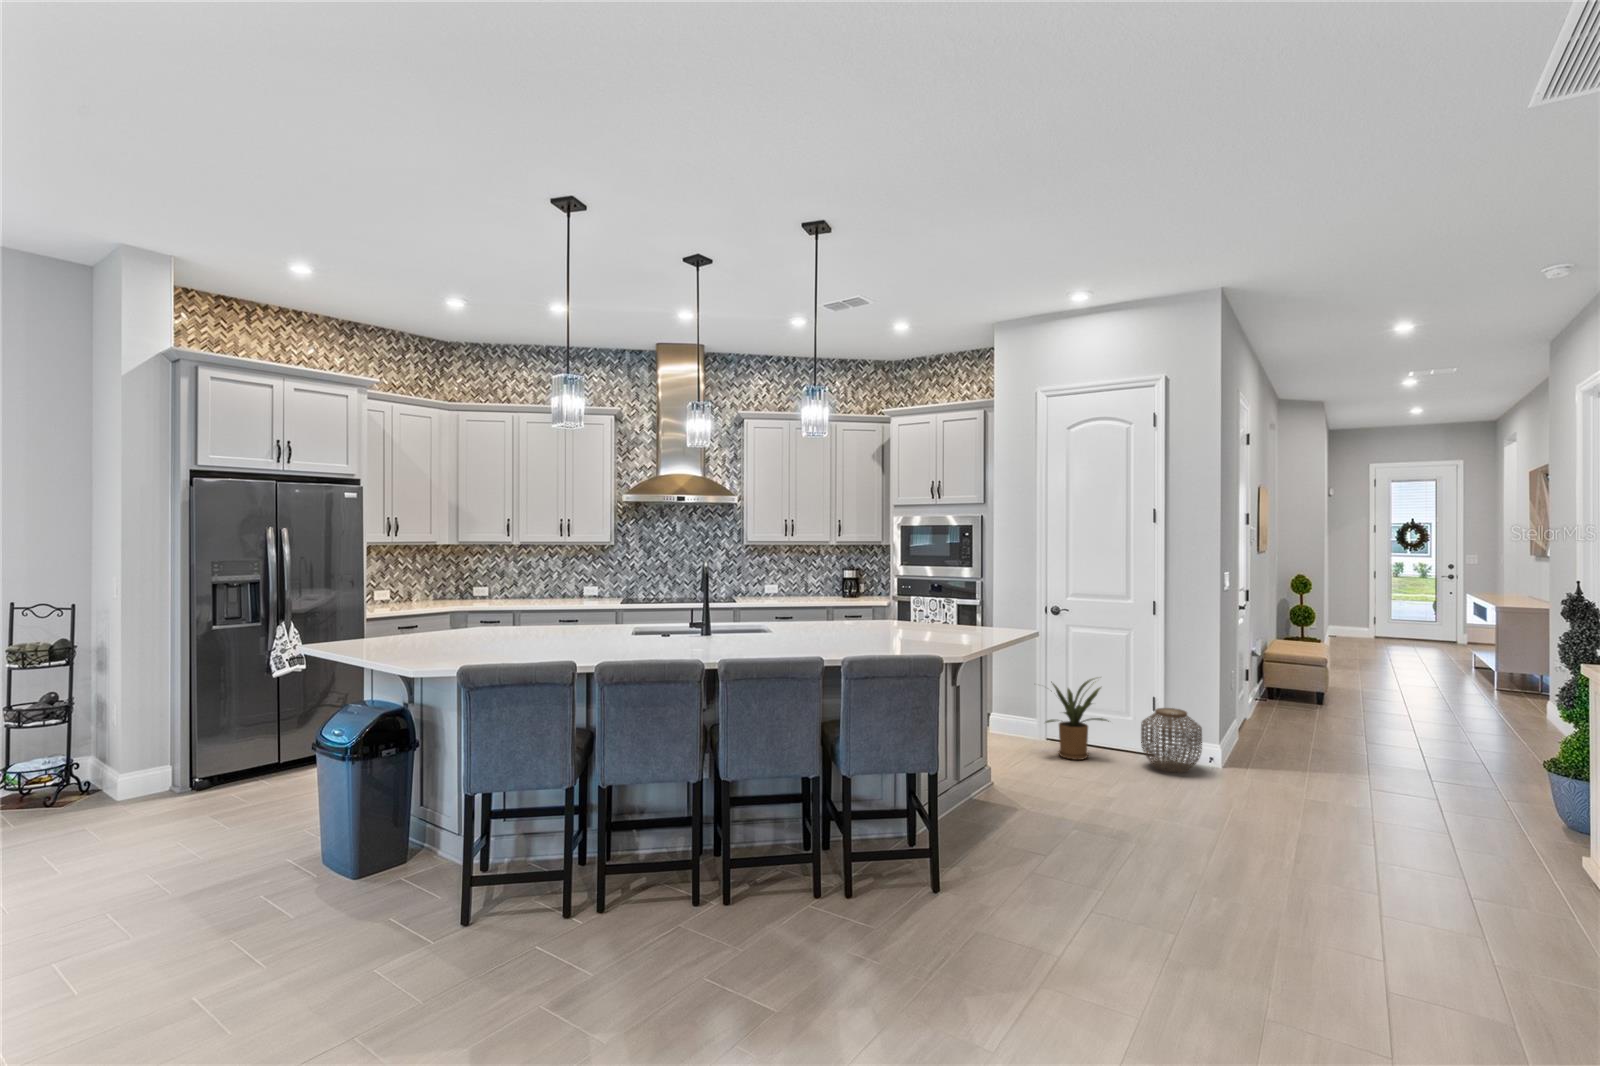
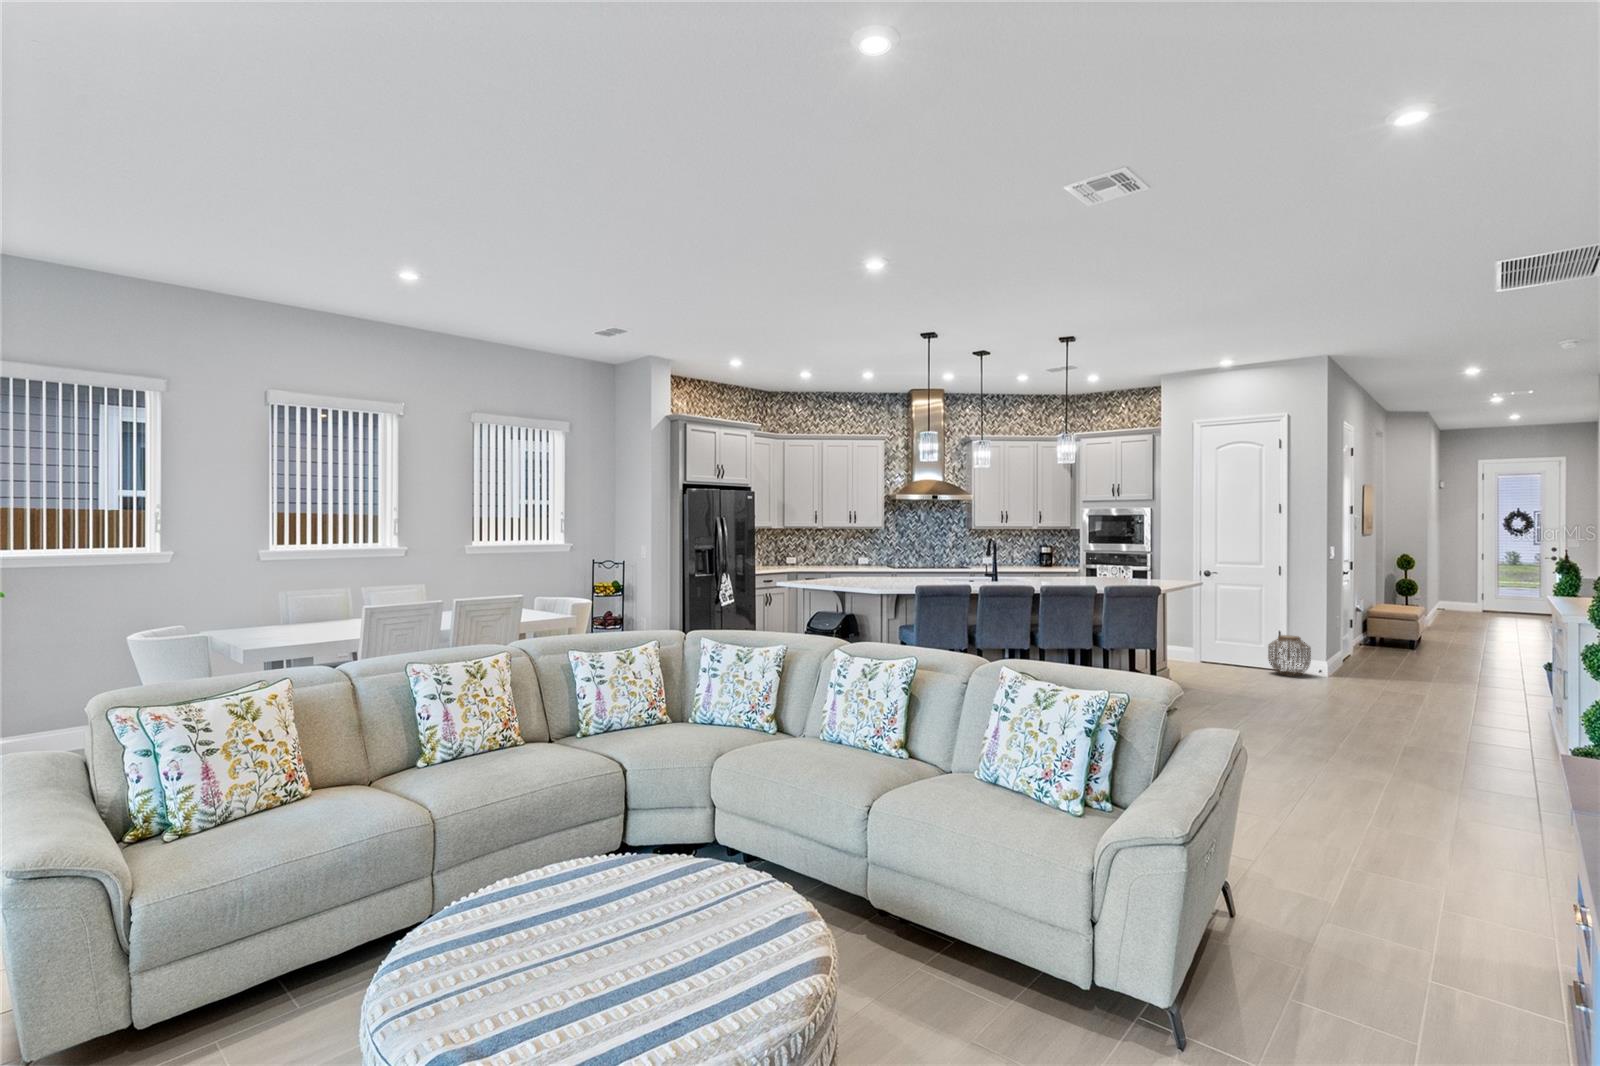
house plant: present [1046,678,1109,760] -> none [1190,615,1248,670]

